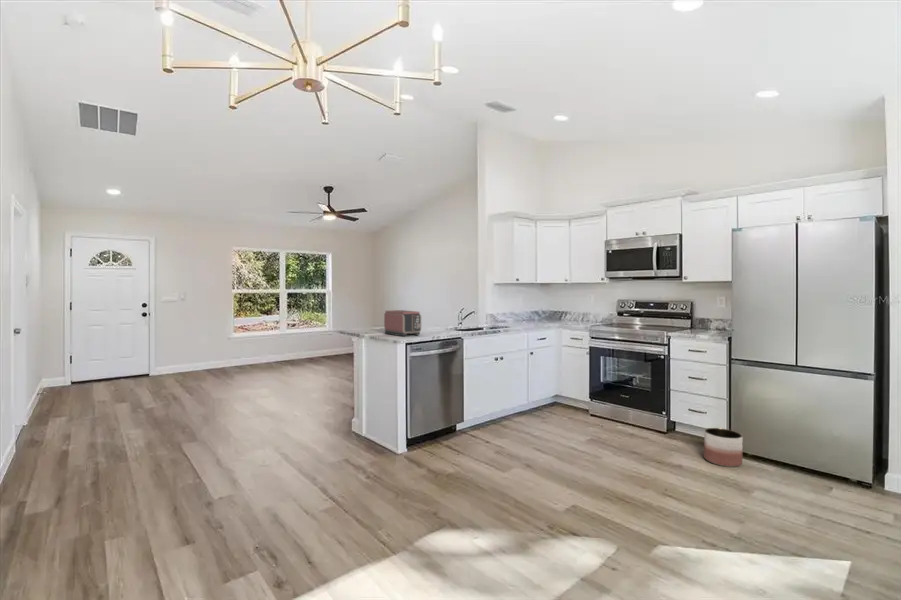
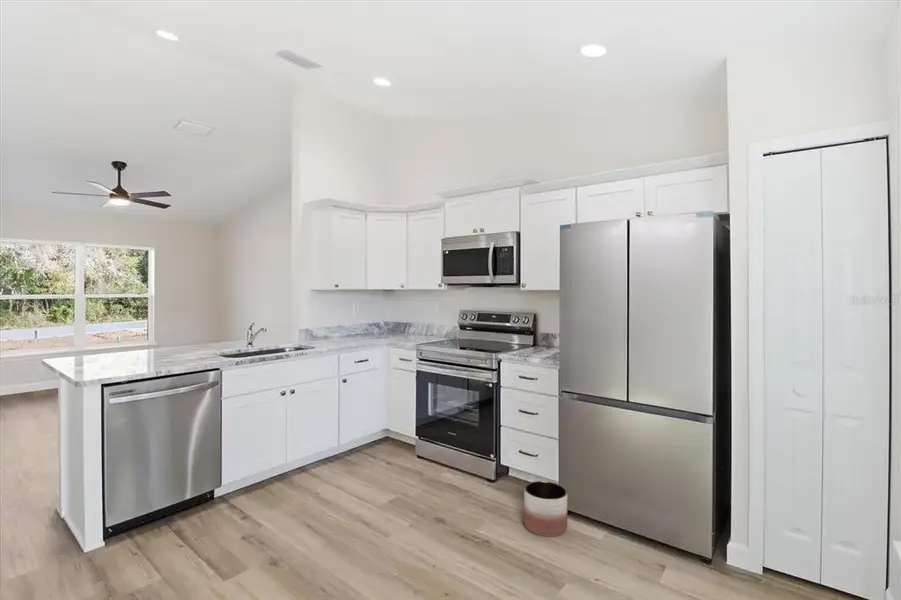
toaster: present [384,310,421,336] -> none [102,328,153,368]

